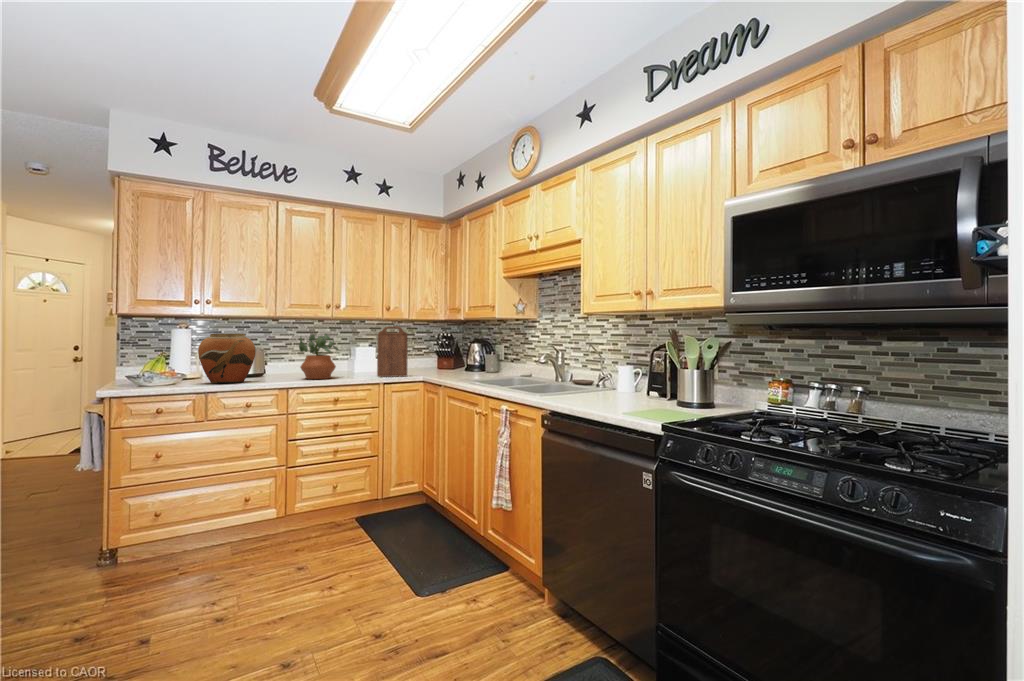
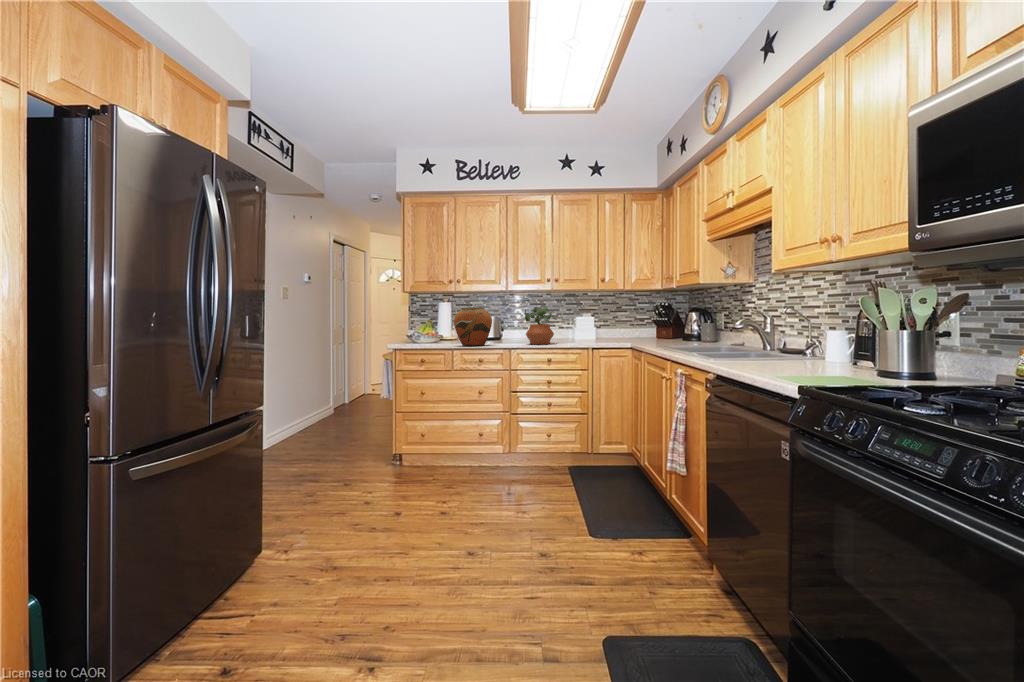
cutting board: present [377,326,408,377] -> none [588,297,616,343]

